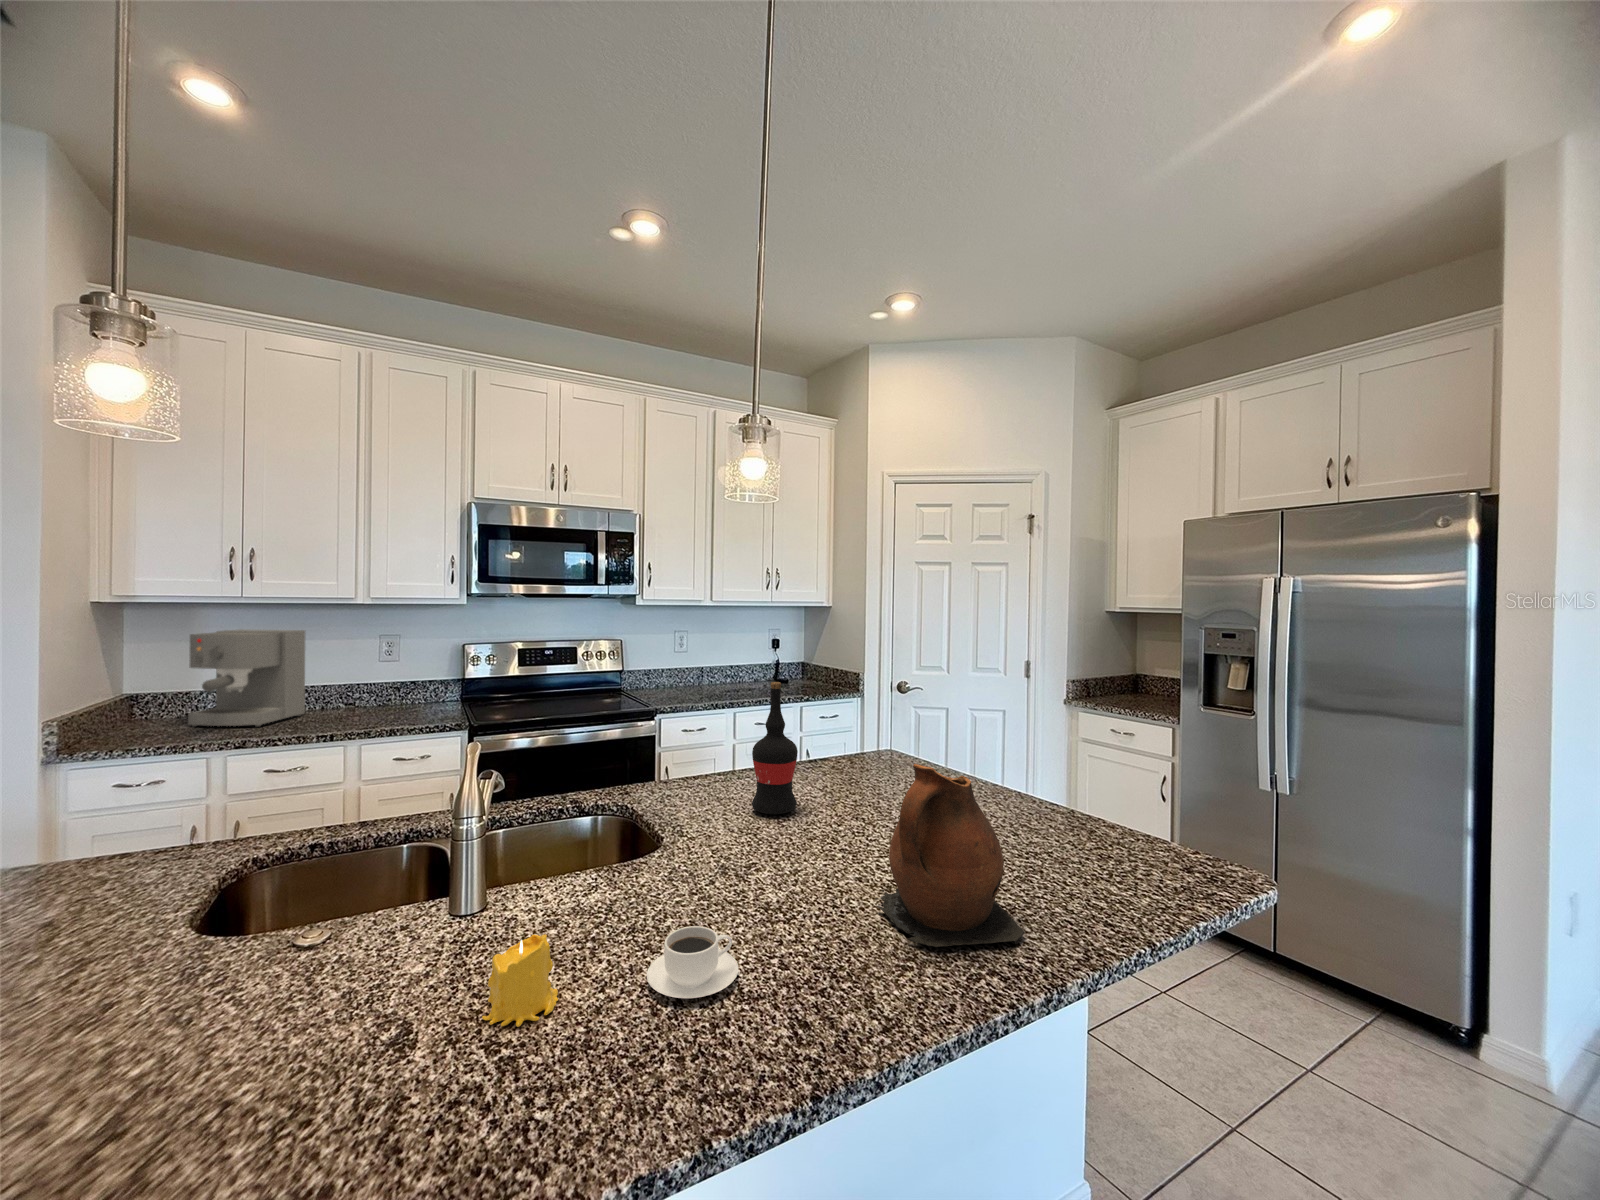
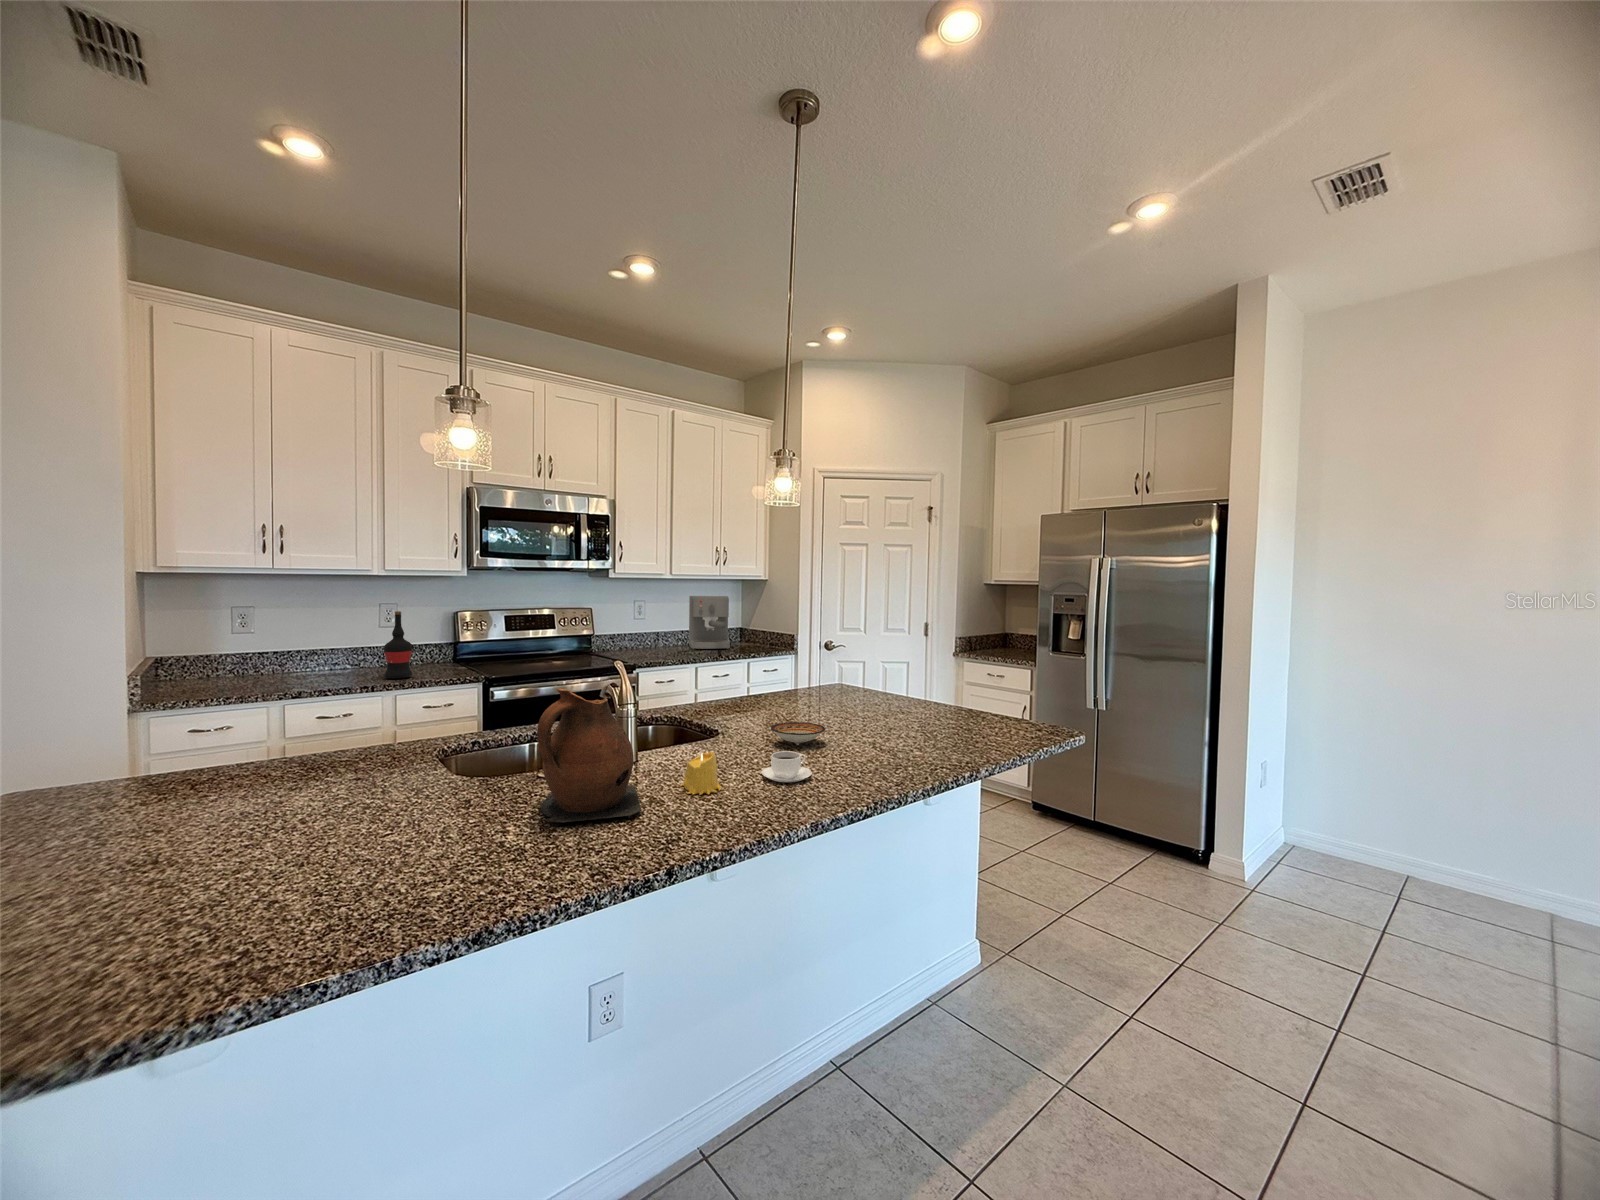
coffee maker: present [188,629,305,727] -> present [689,596,730,650]
wine bottle: present [752,682,798,814] -> present [384,611,412,678]
ceramic pitcher: present [875,764,1025,947] -> present [537,688,641,823]
ceramic bowl: none [718,842,808,884] -> present [771,722,825,744]

